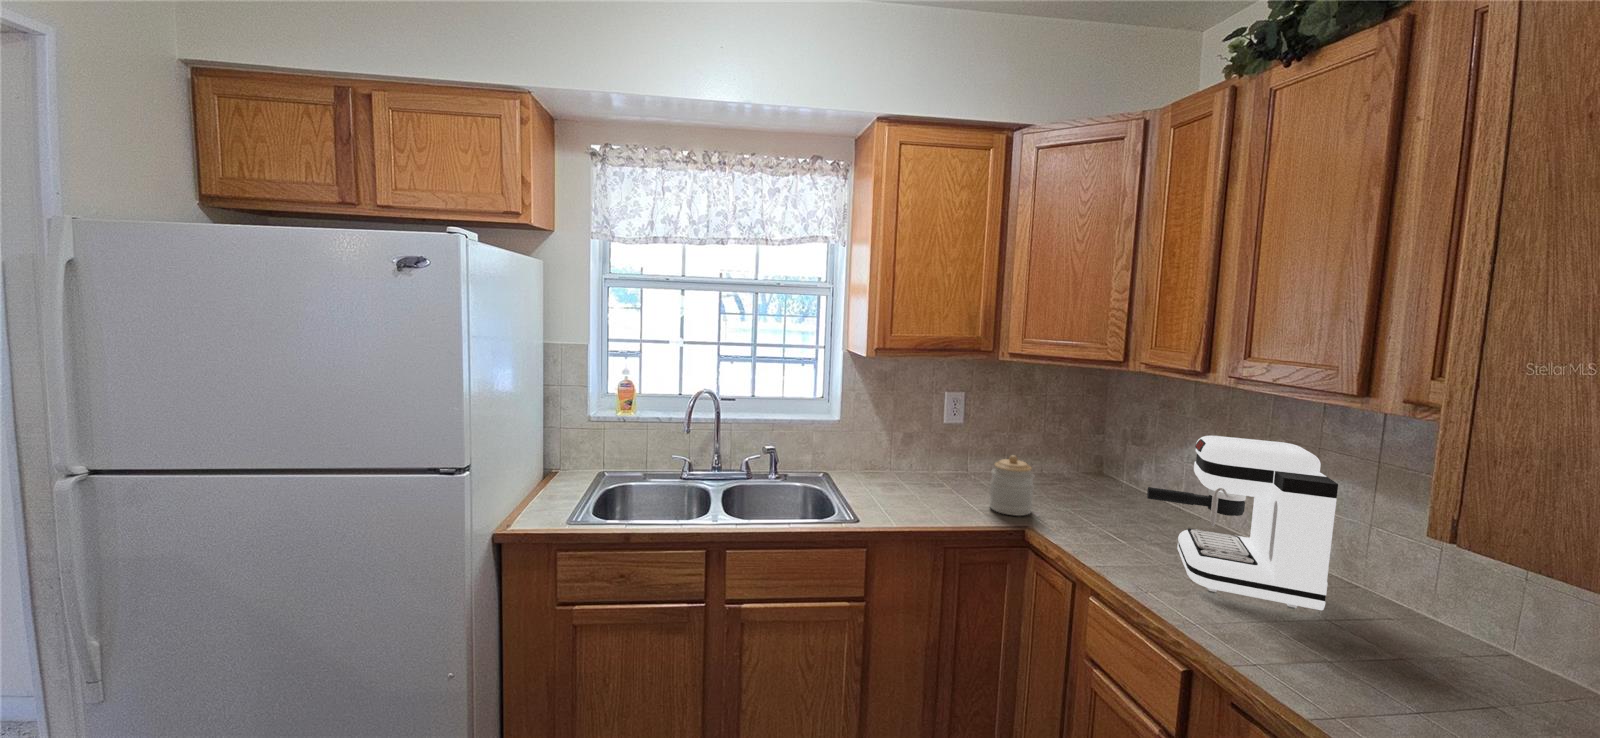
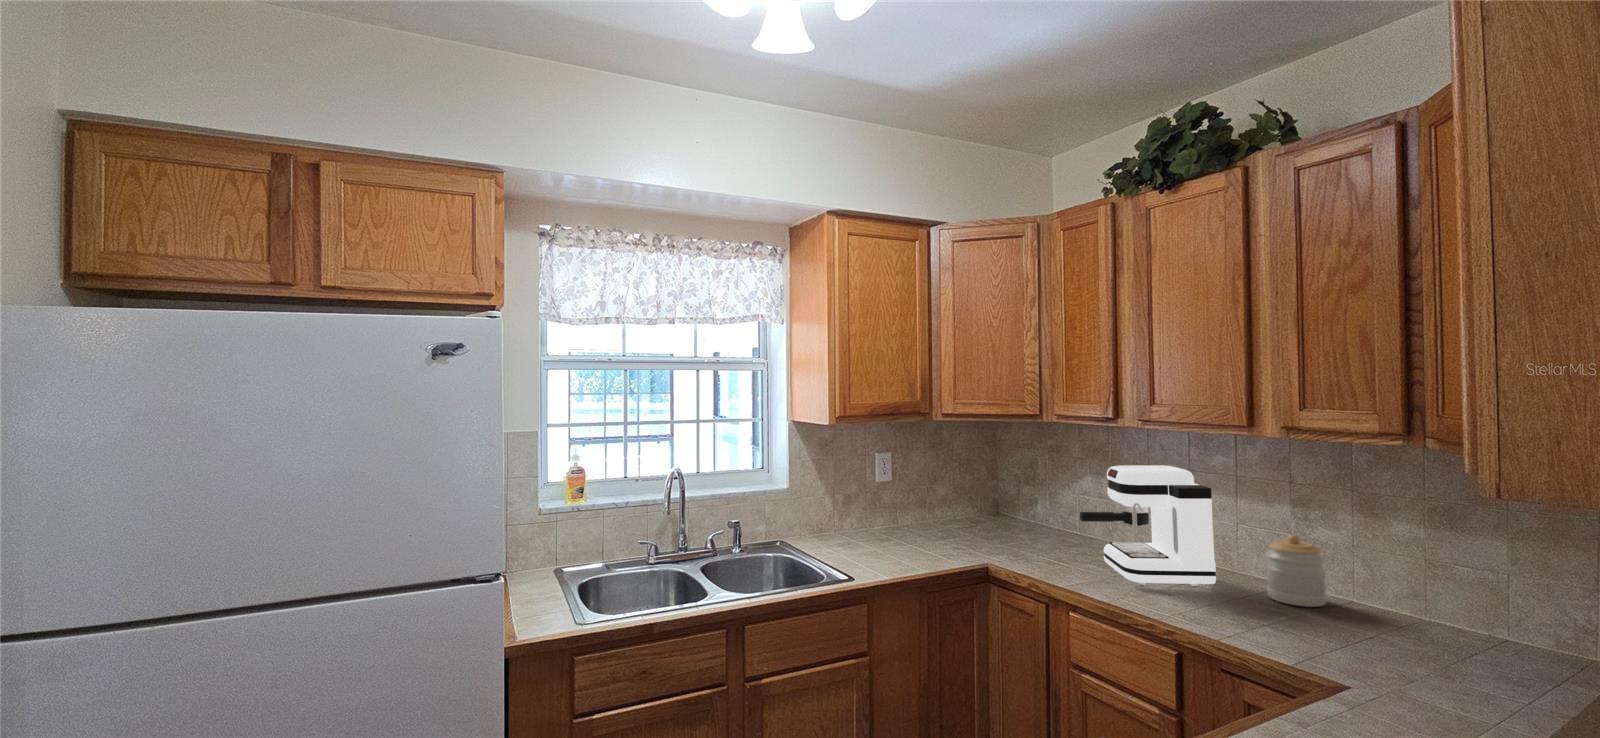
jar: present [989,455,1034,516] -> present [1265,535,1327,607]

